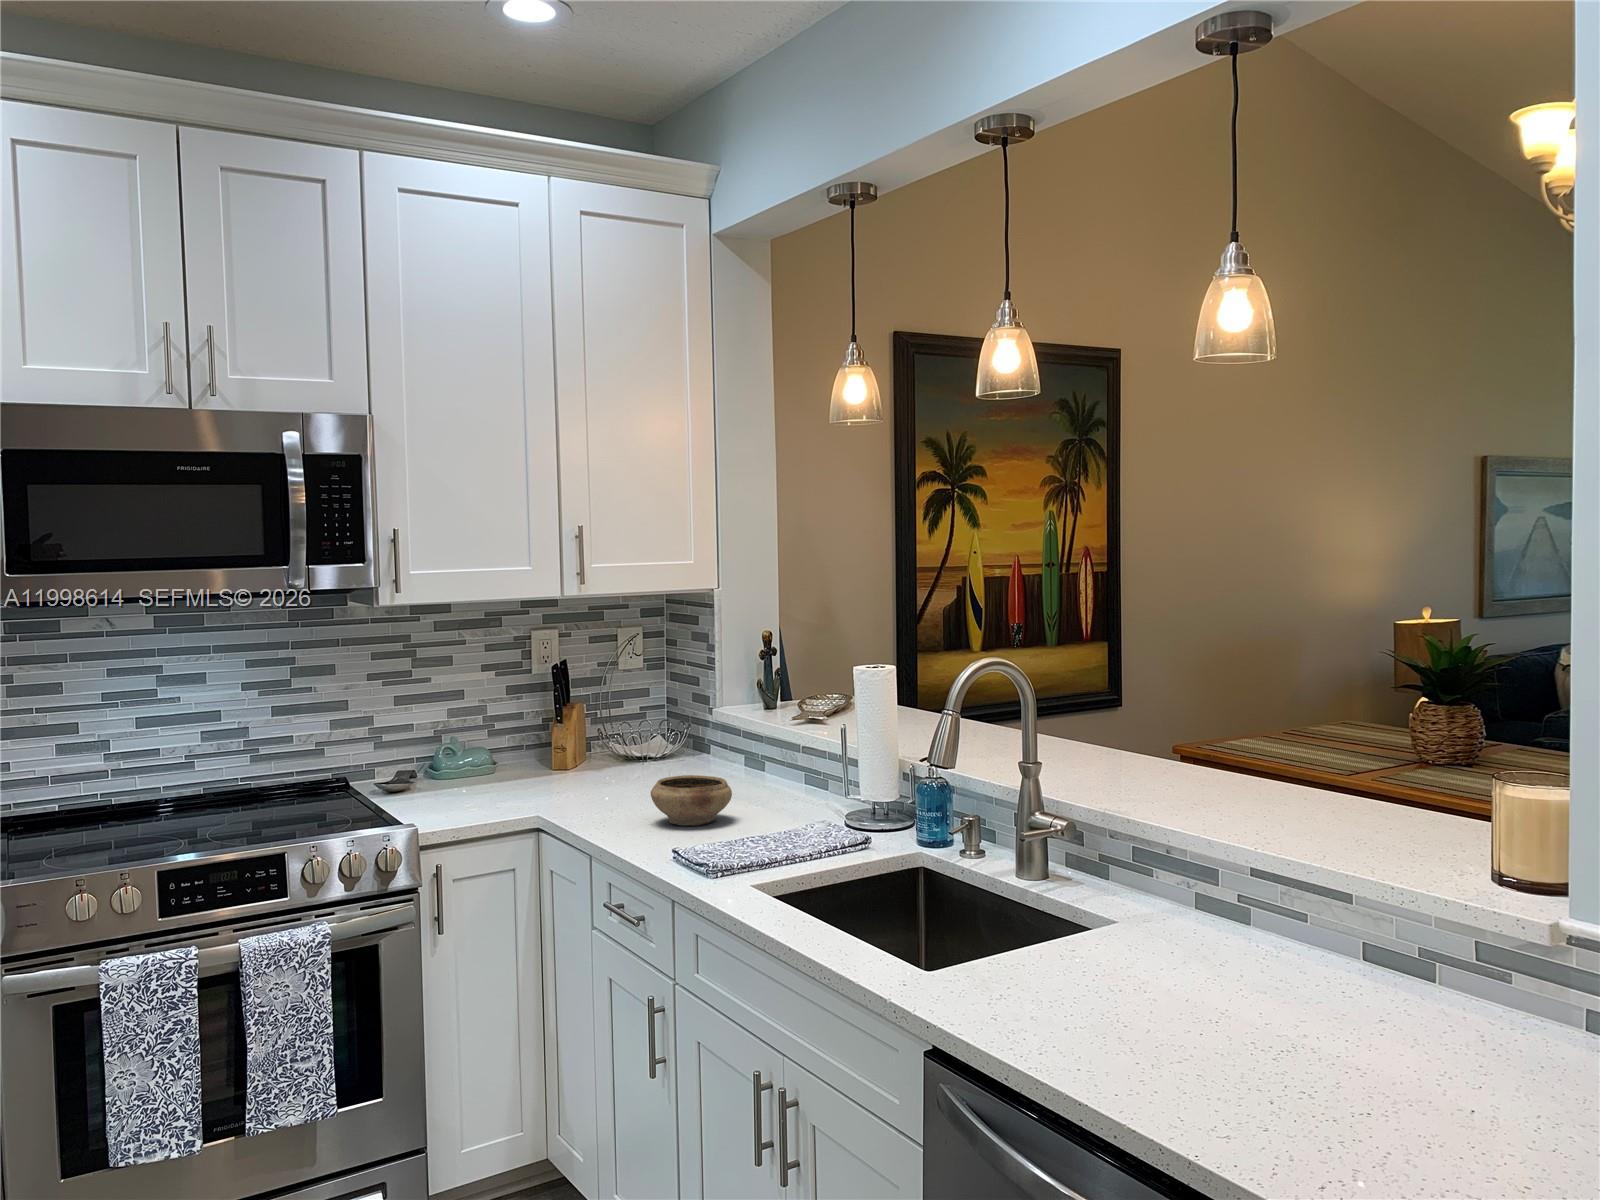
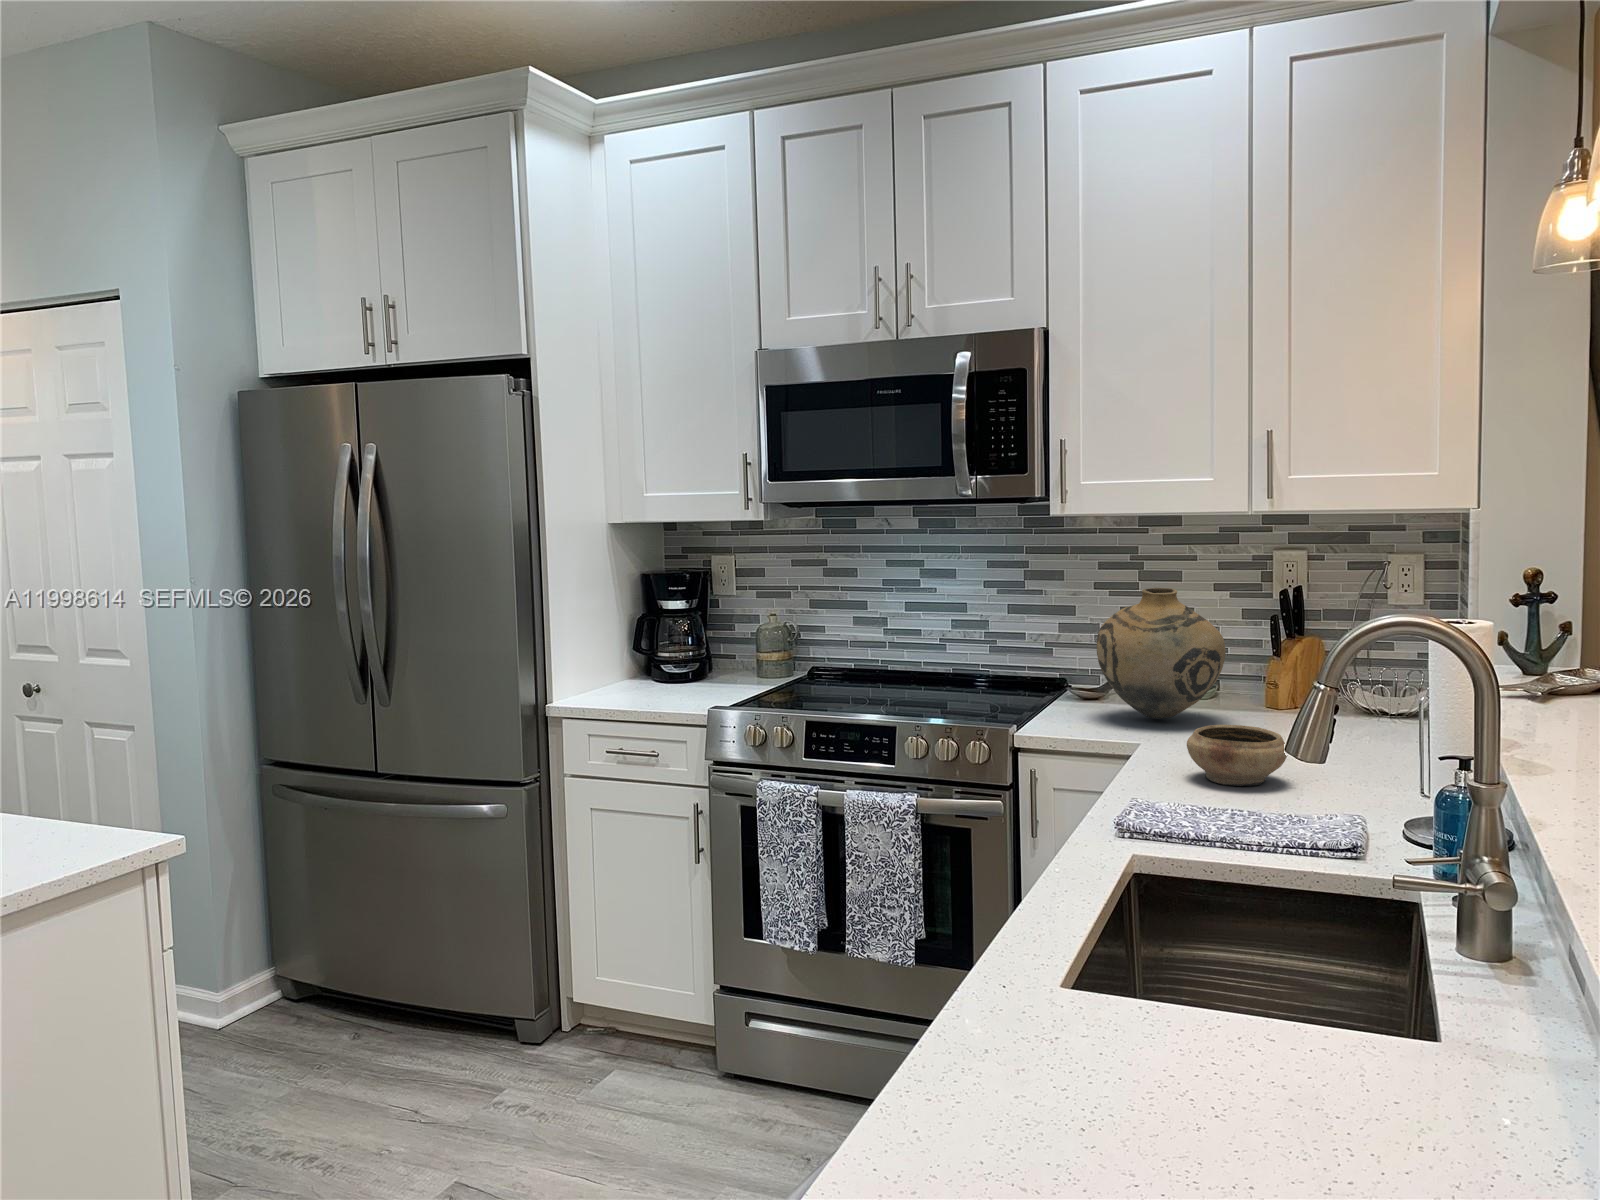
vase: none [444,670,564,795] -> present [1097,588,1226,719]

